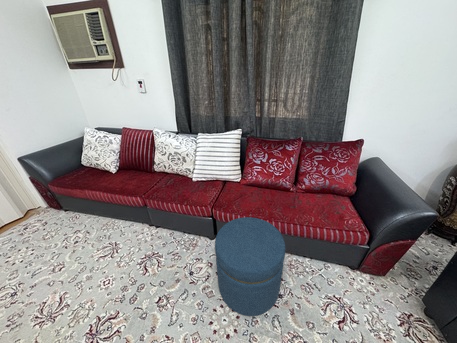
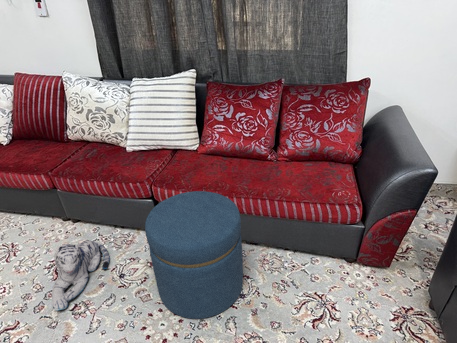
plush toy: none [143,245,182,303] -> present [52,240,110,311]

